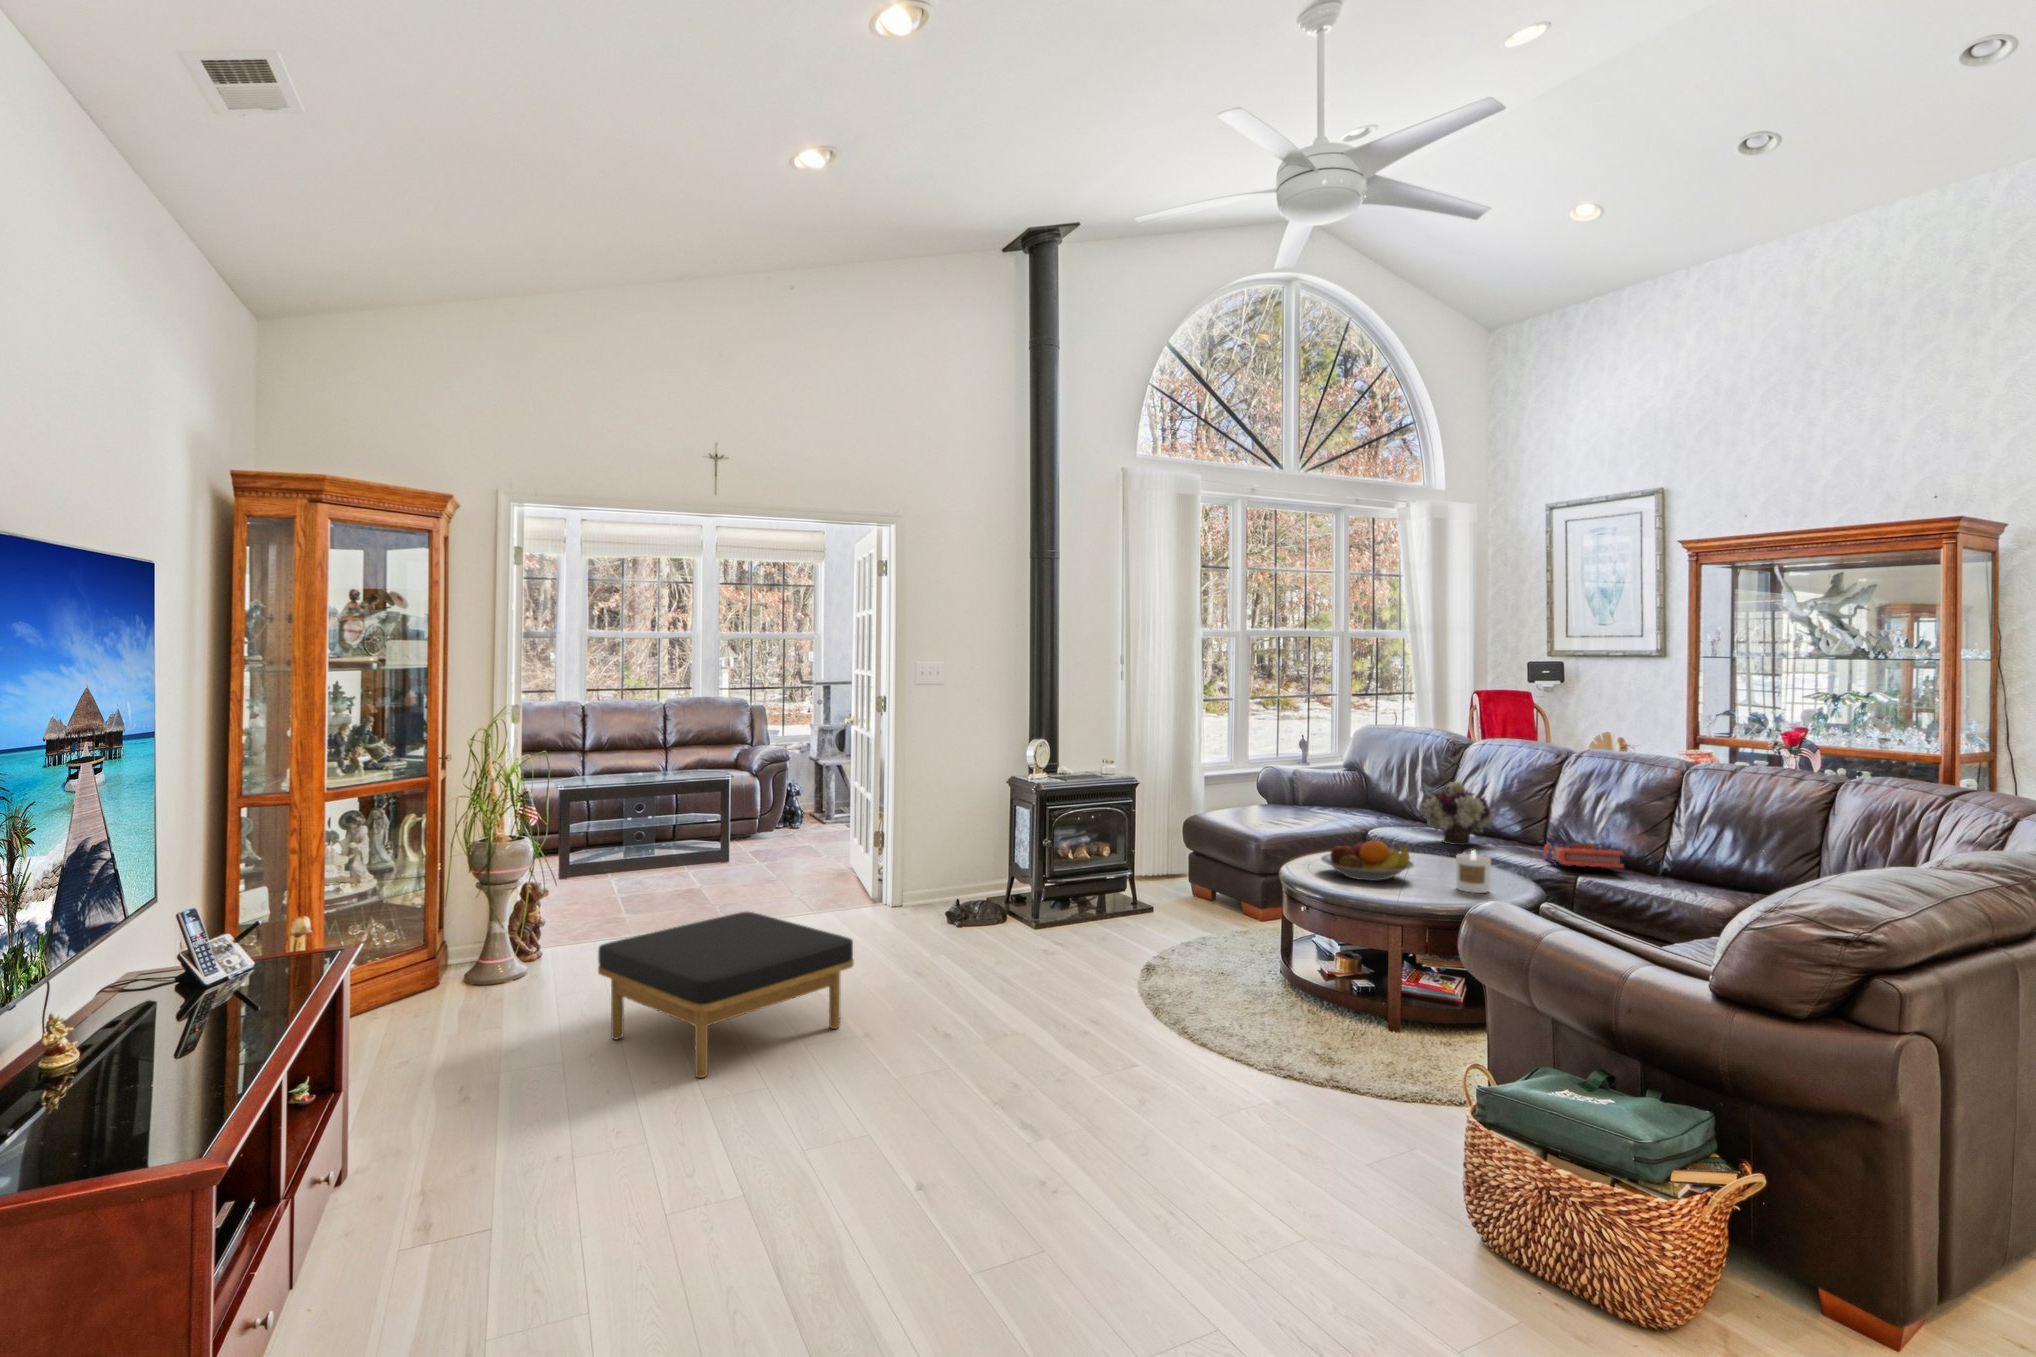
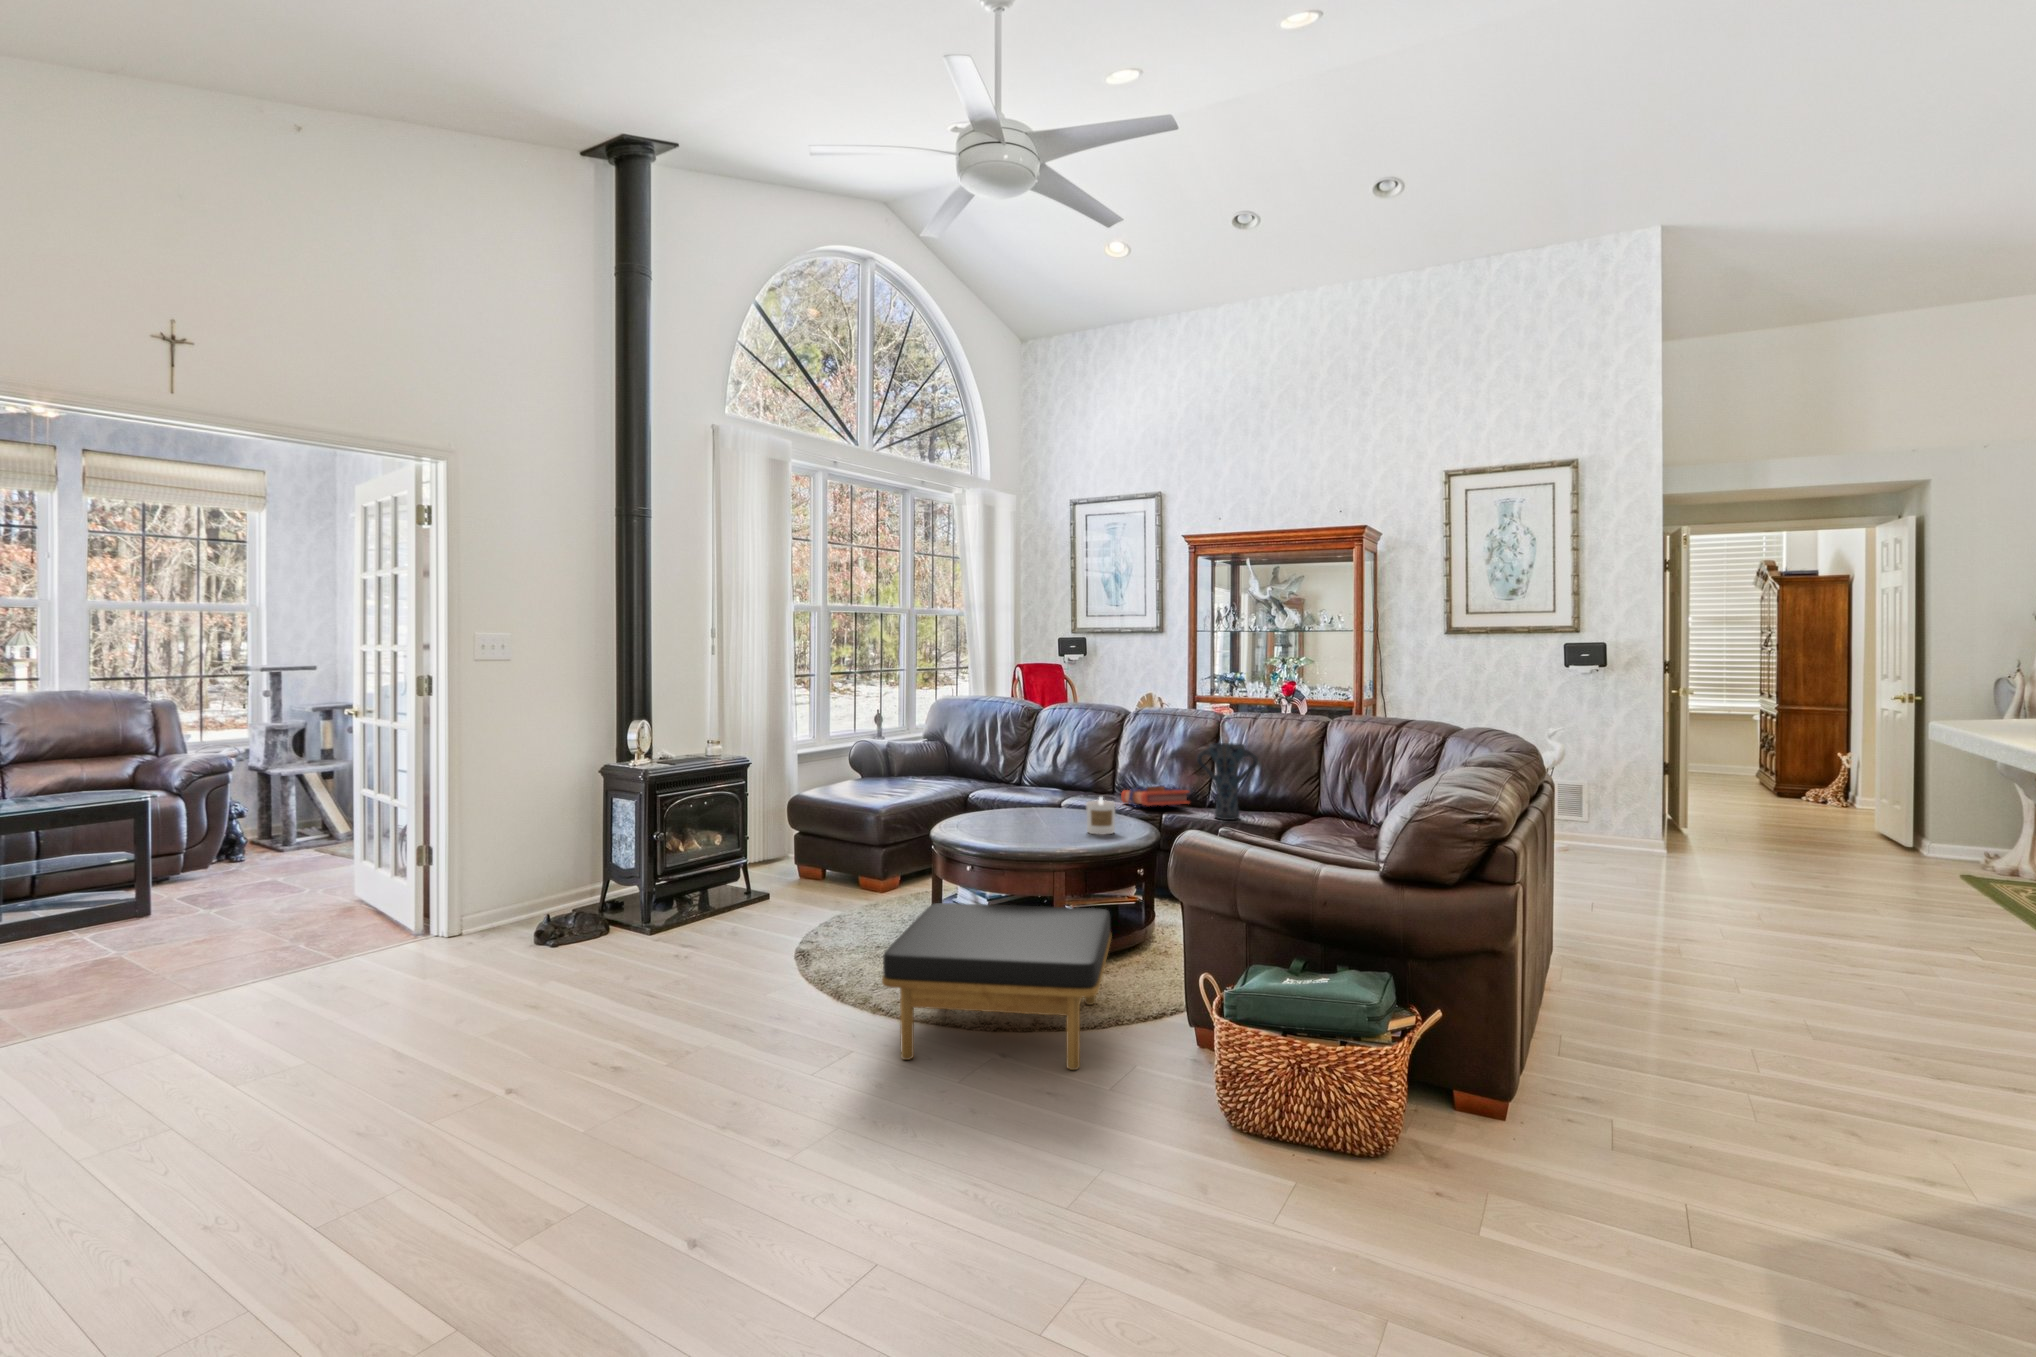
flower arrangement: present [1422,781,1494,845] -> none [1015,741,1076,799]
vase: none [1627,800,1708,894] -> present [1197,743,1258,820]
fruit bowl: present [1321,840,1414,881] -> none [967,796,1051,834]
ottoman: present [598,912,854,1078] -> present [882,903,1111,1070]

